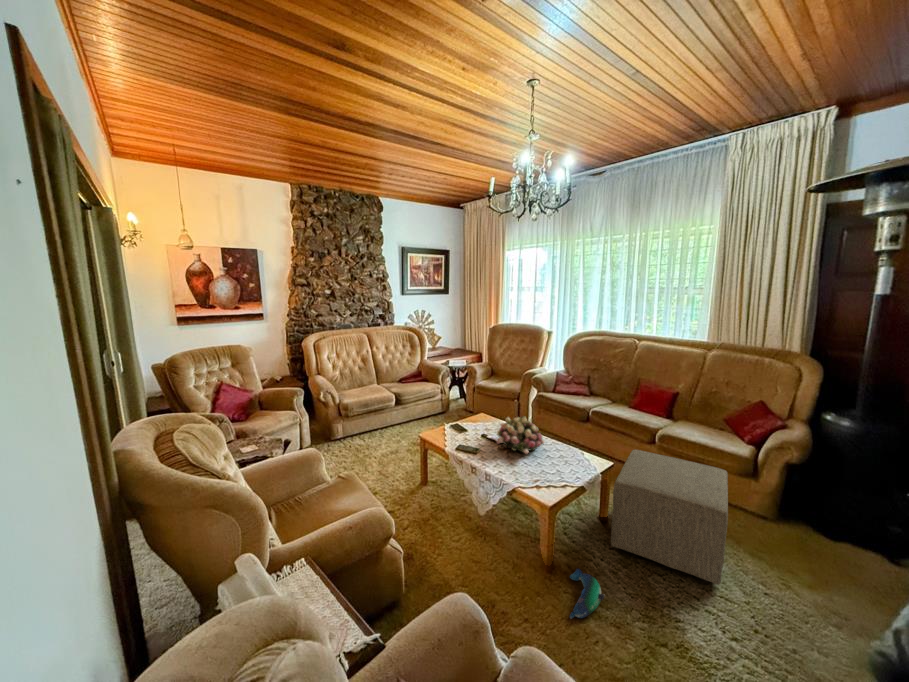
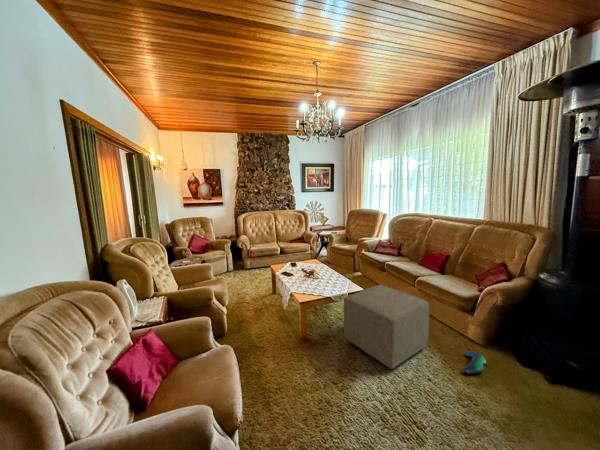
flower arrangement: present [497,417,545,454] -> none [296,258,326,279]
plush toy: present [570,568,604,619] -> present [461,350,488,374]

